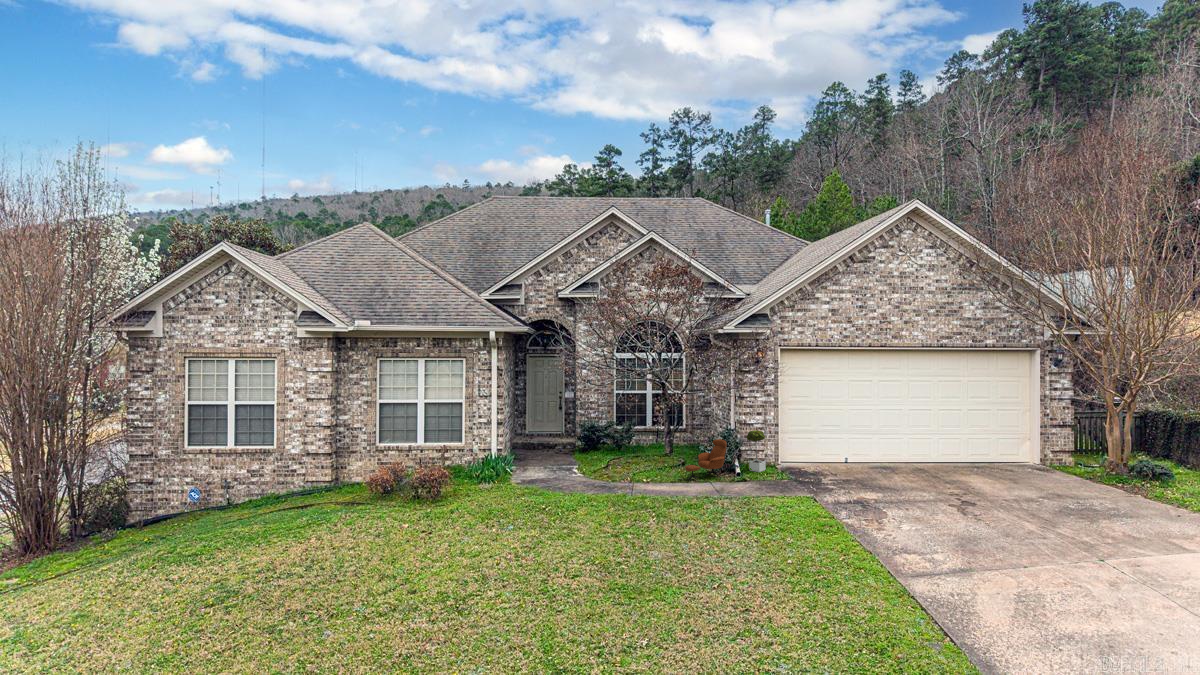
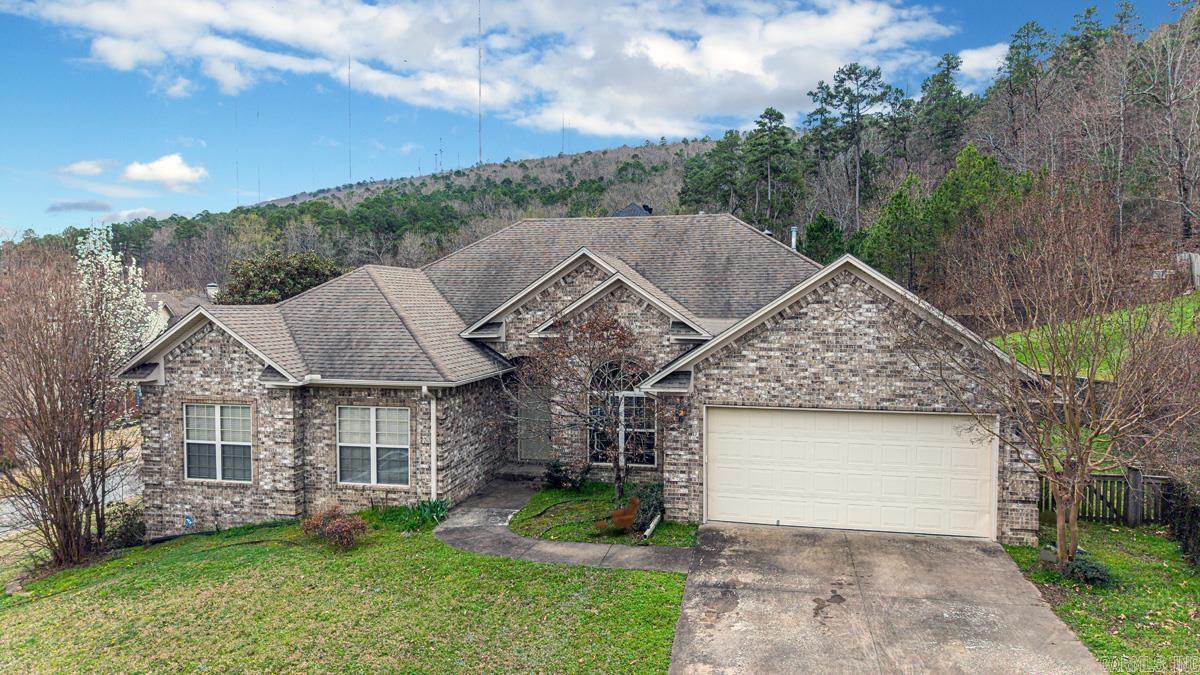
potted tree: present [746,430,766,472] -> present [1038,510,1058,562]

